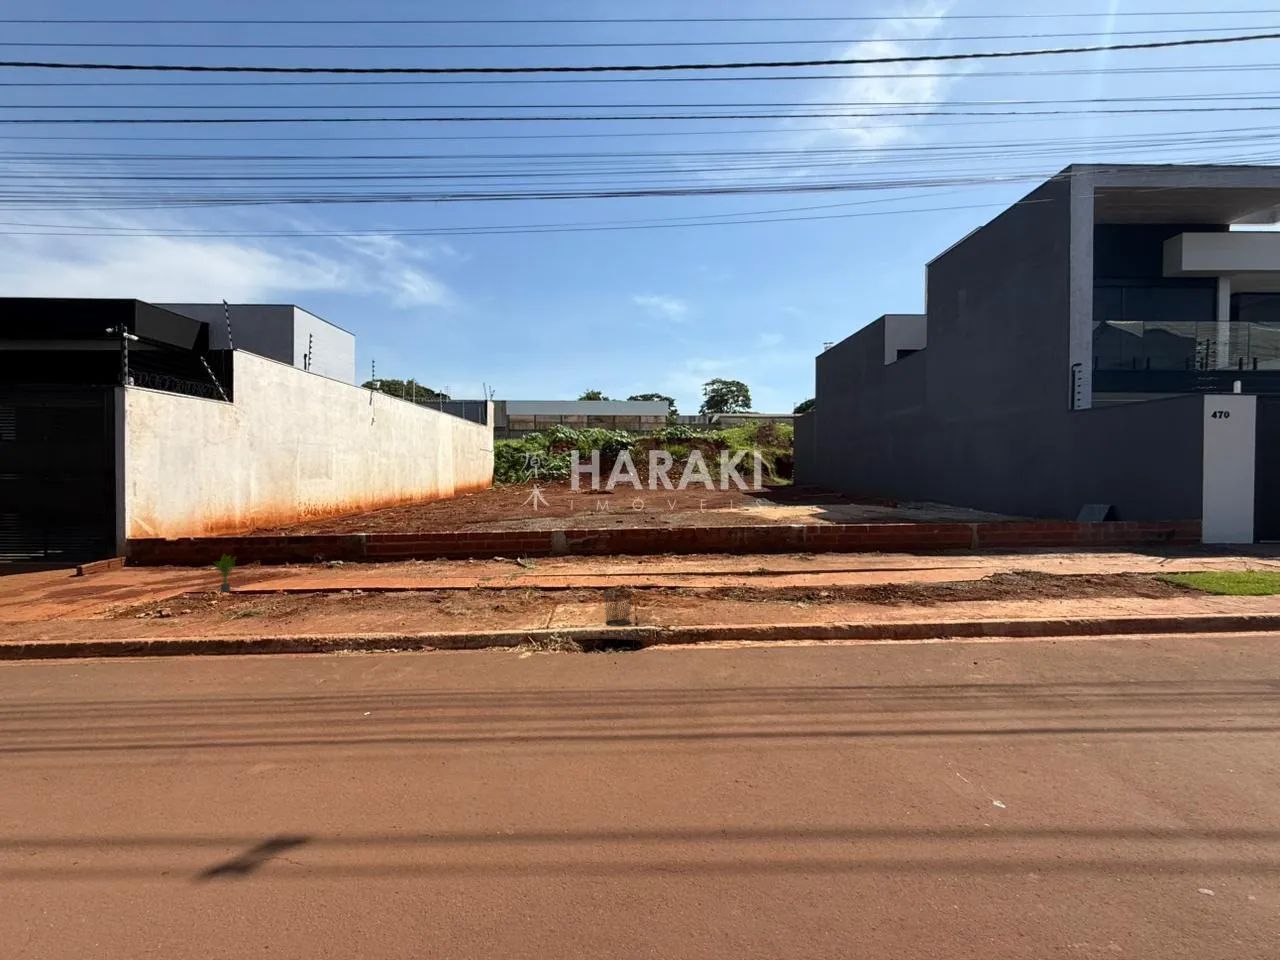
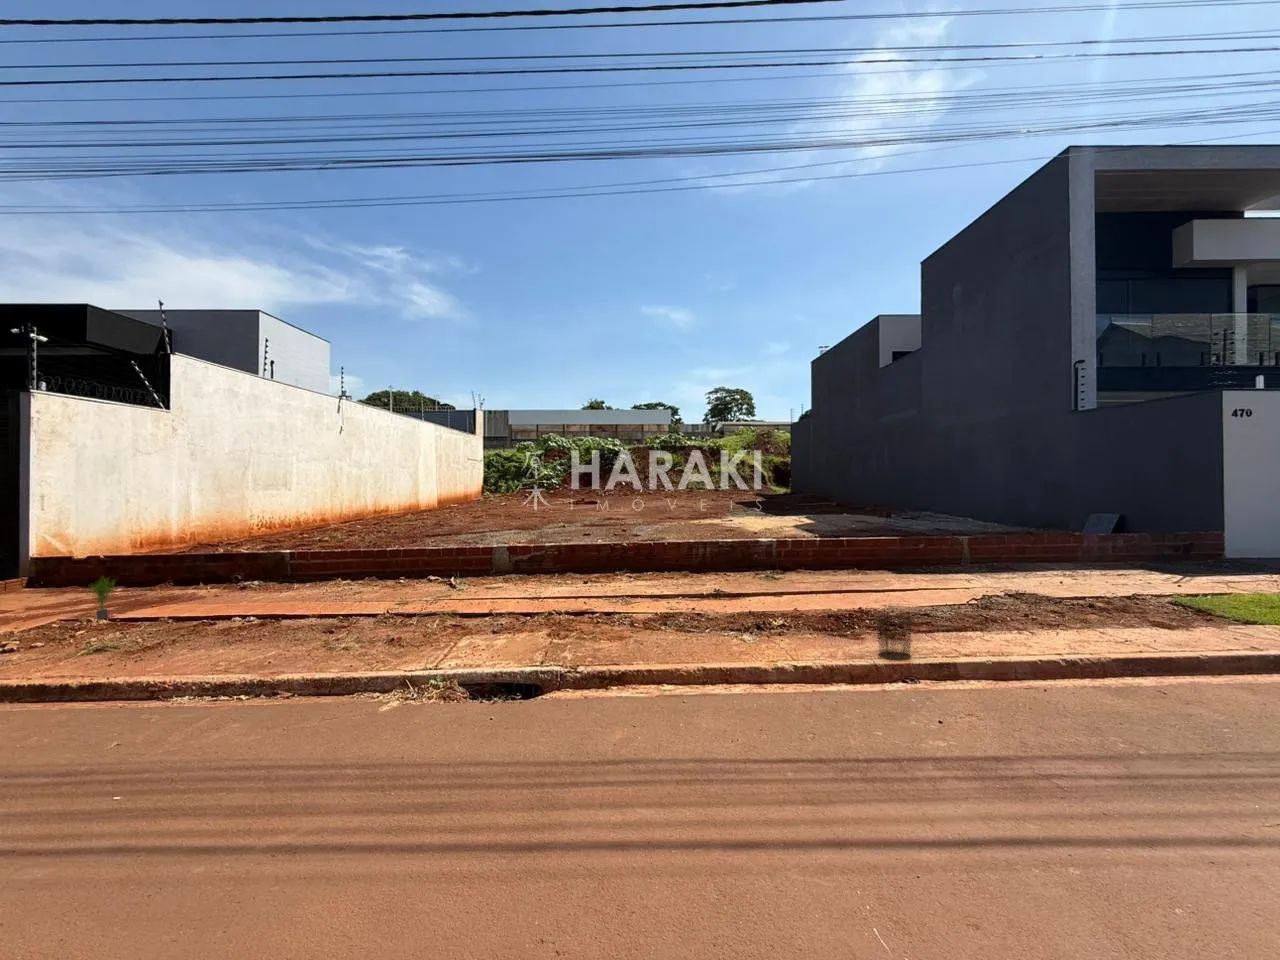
waste bin: present [603,589,632,626] -> present [876,615,913,660]

